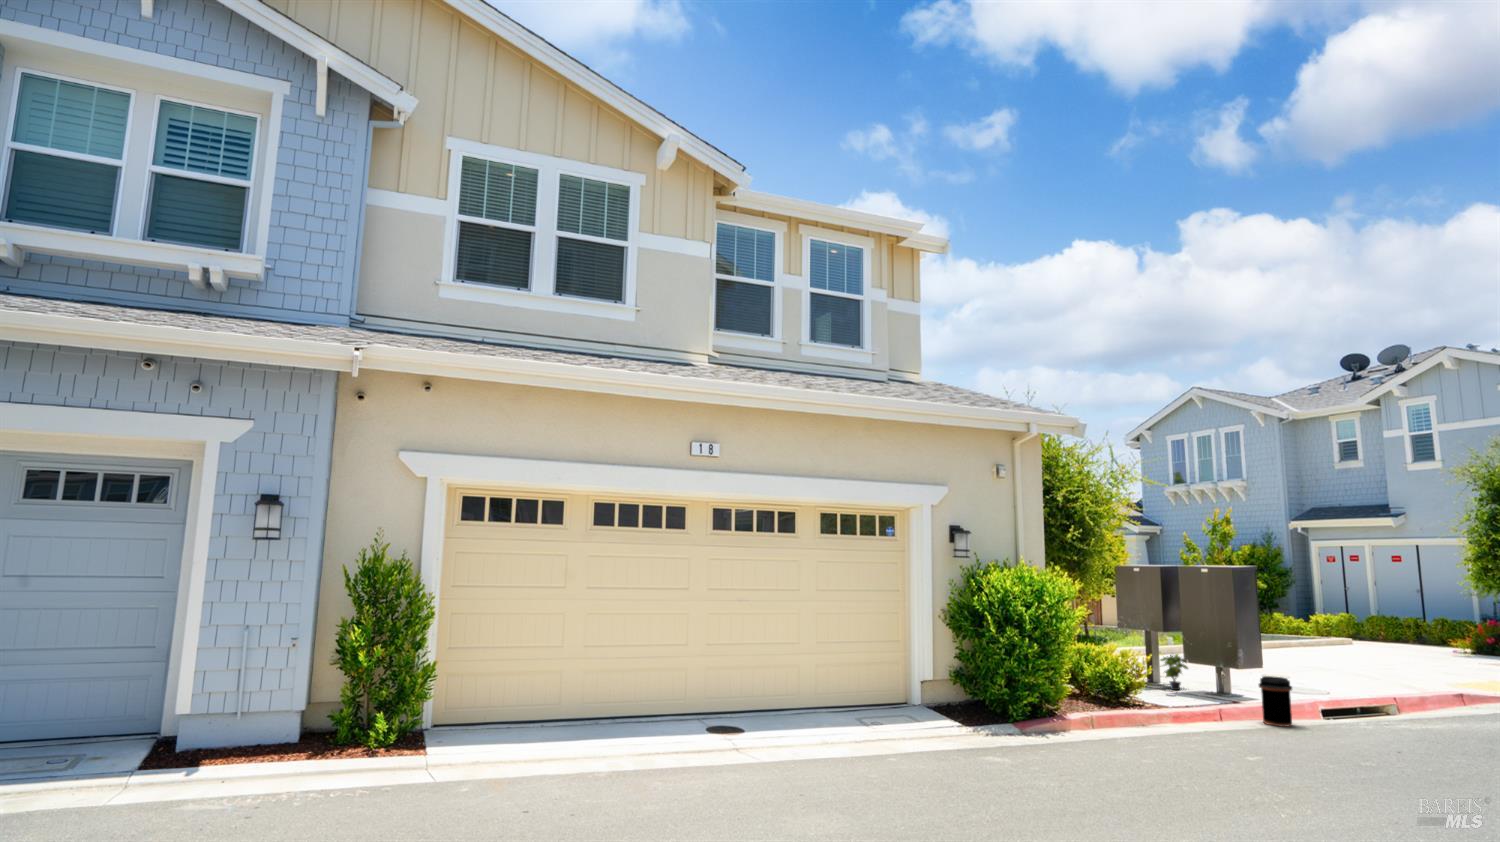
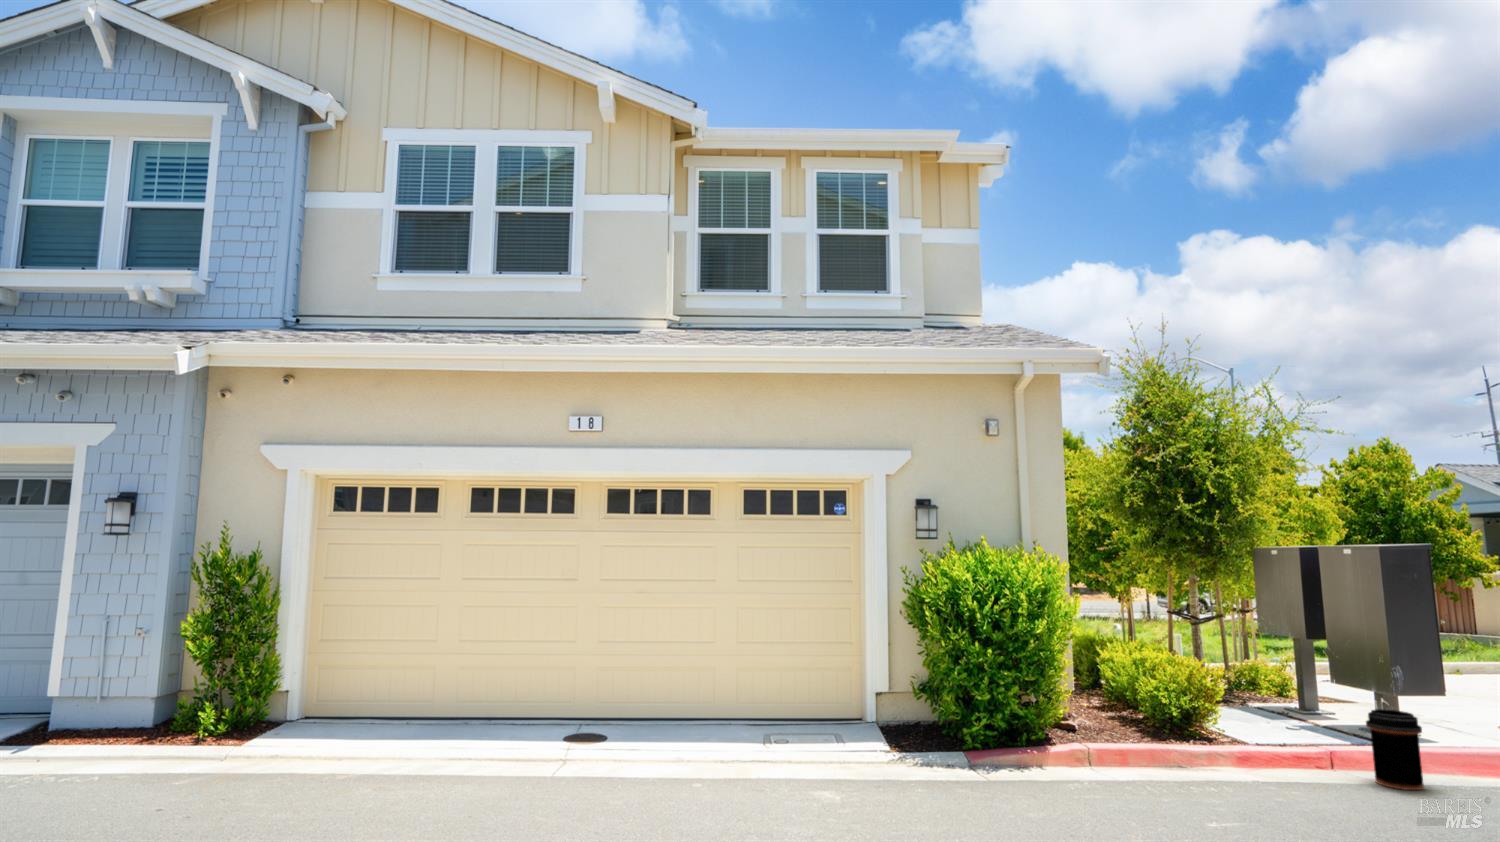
potted plant: present [1161,654,1188,690] -> none [1284,667,1333,721]

